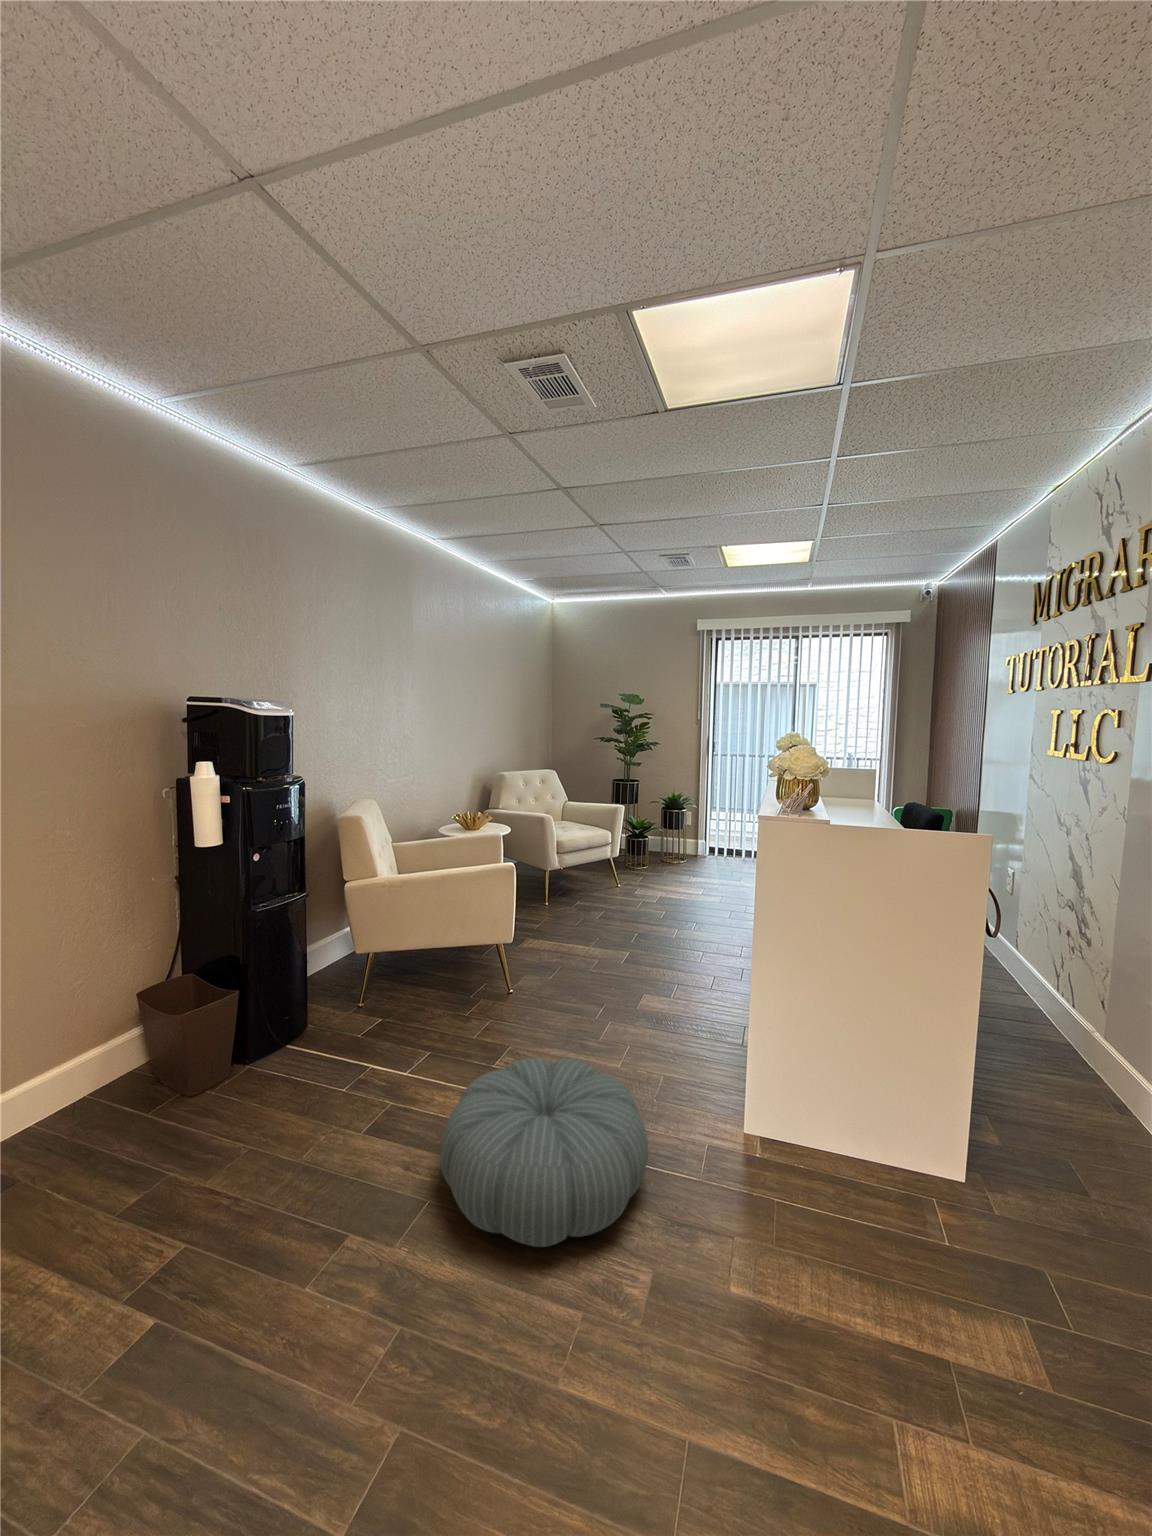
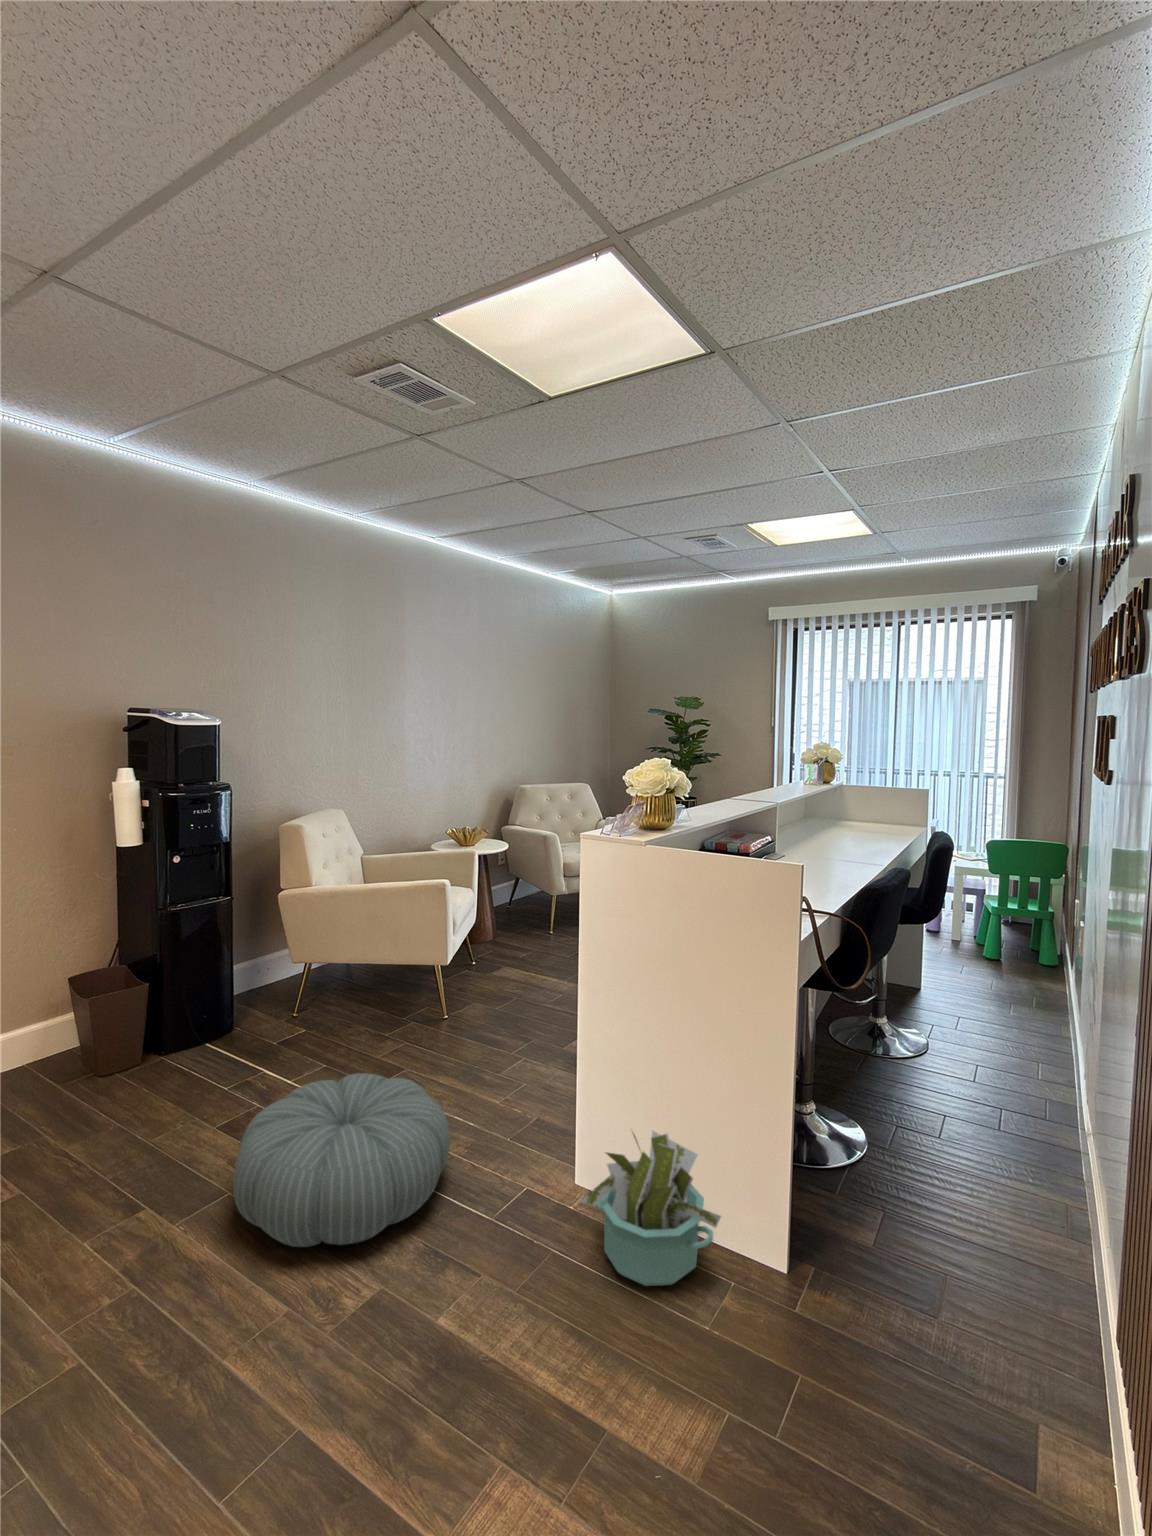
decorative plant: none [796,1078,935,1222] -> present [580,1131,721,1286]

